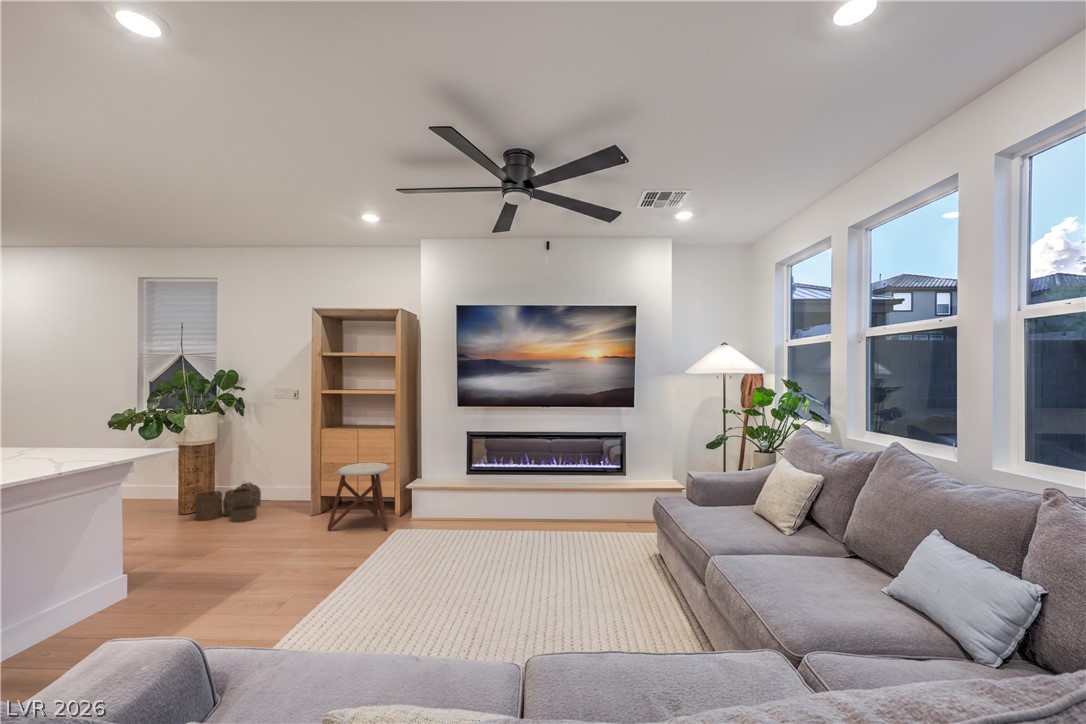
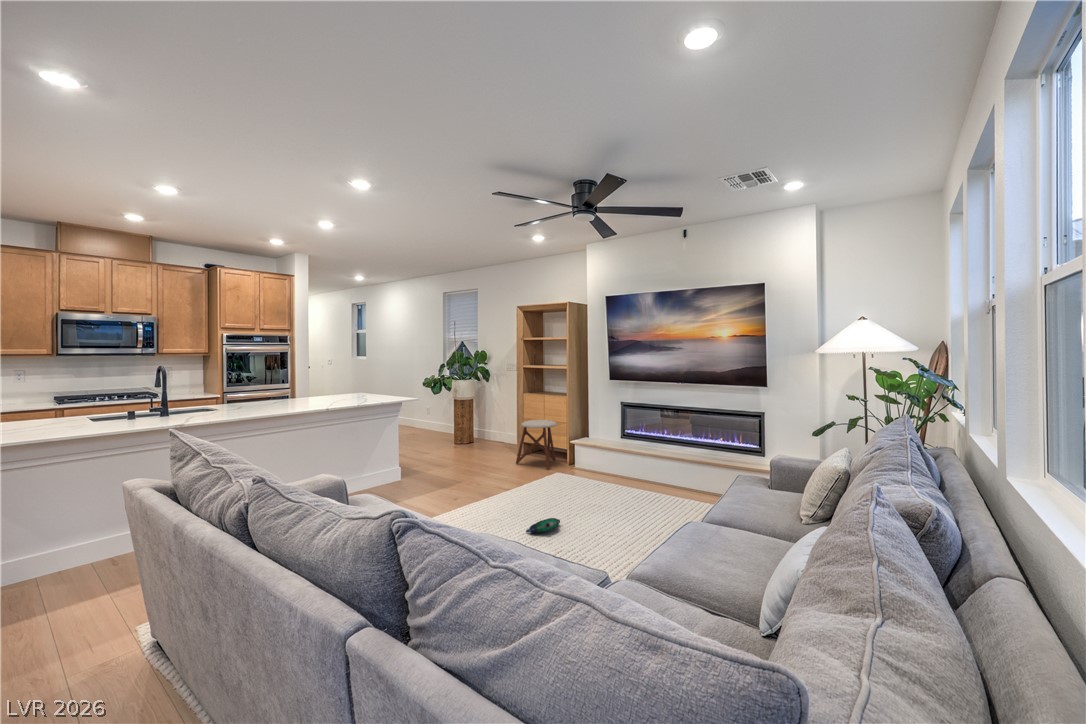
woven basket: present [195,483,261,522] -> none [460,427,500,452]
plush toy: none [491,602,527,638] -> present [526,518,560,534]

